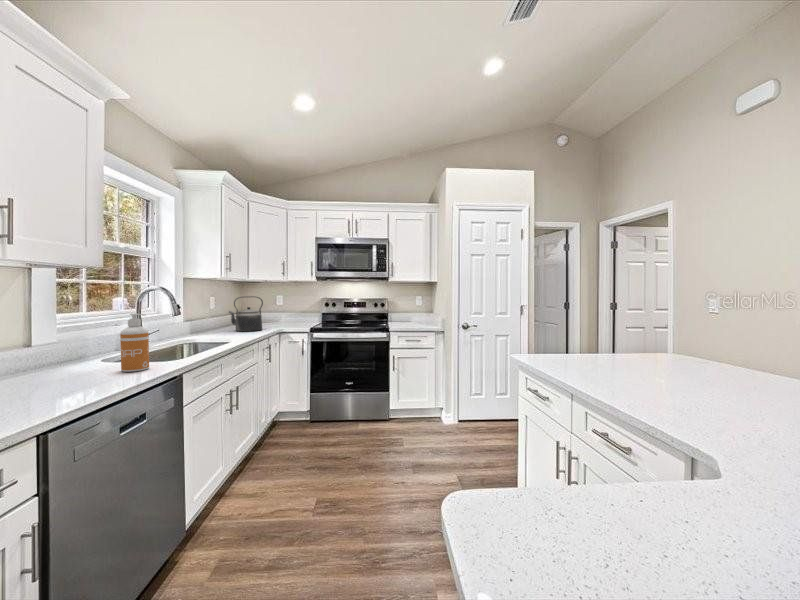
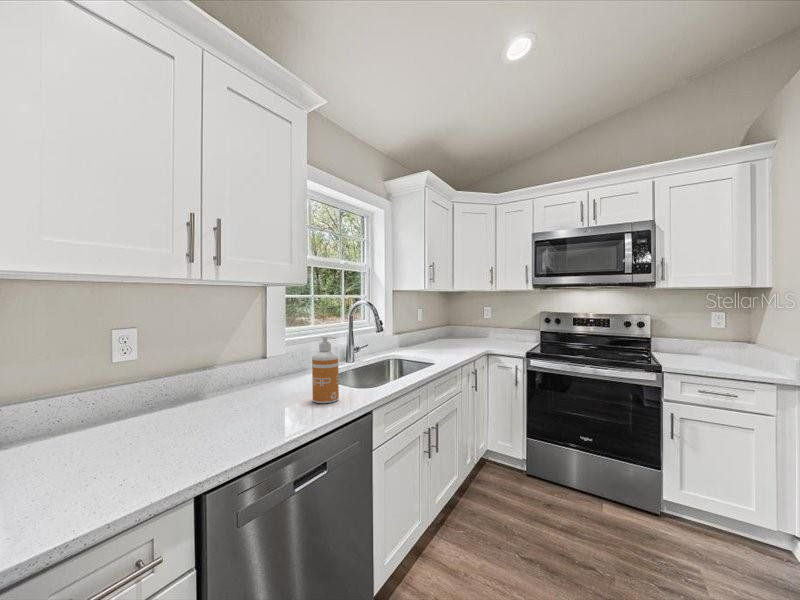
kettle: present [229,296,263,332] -> none [433,311,469,351]

